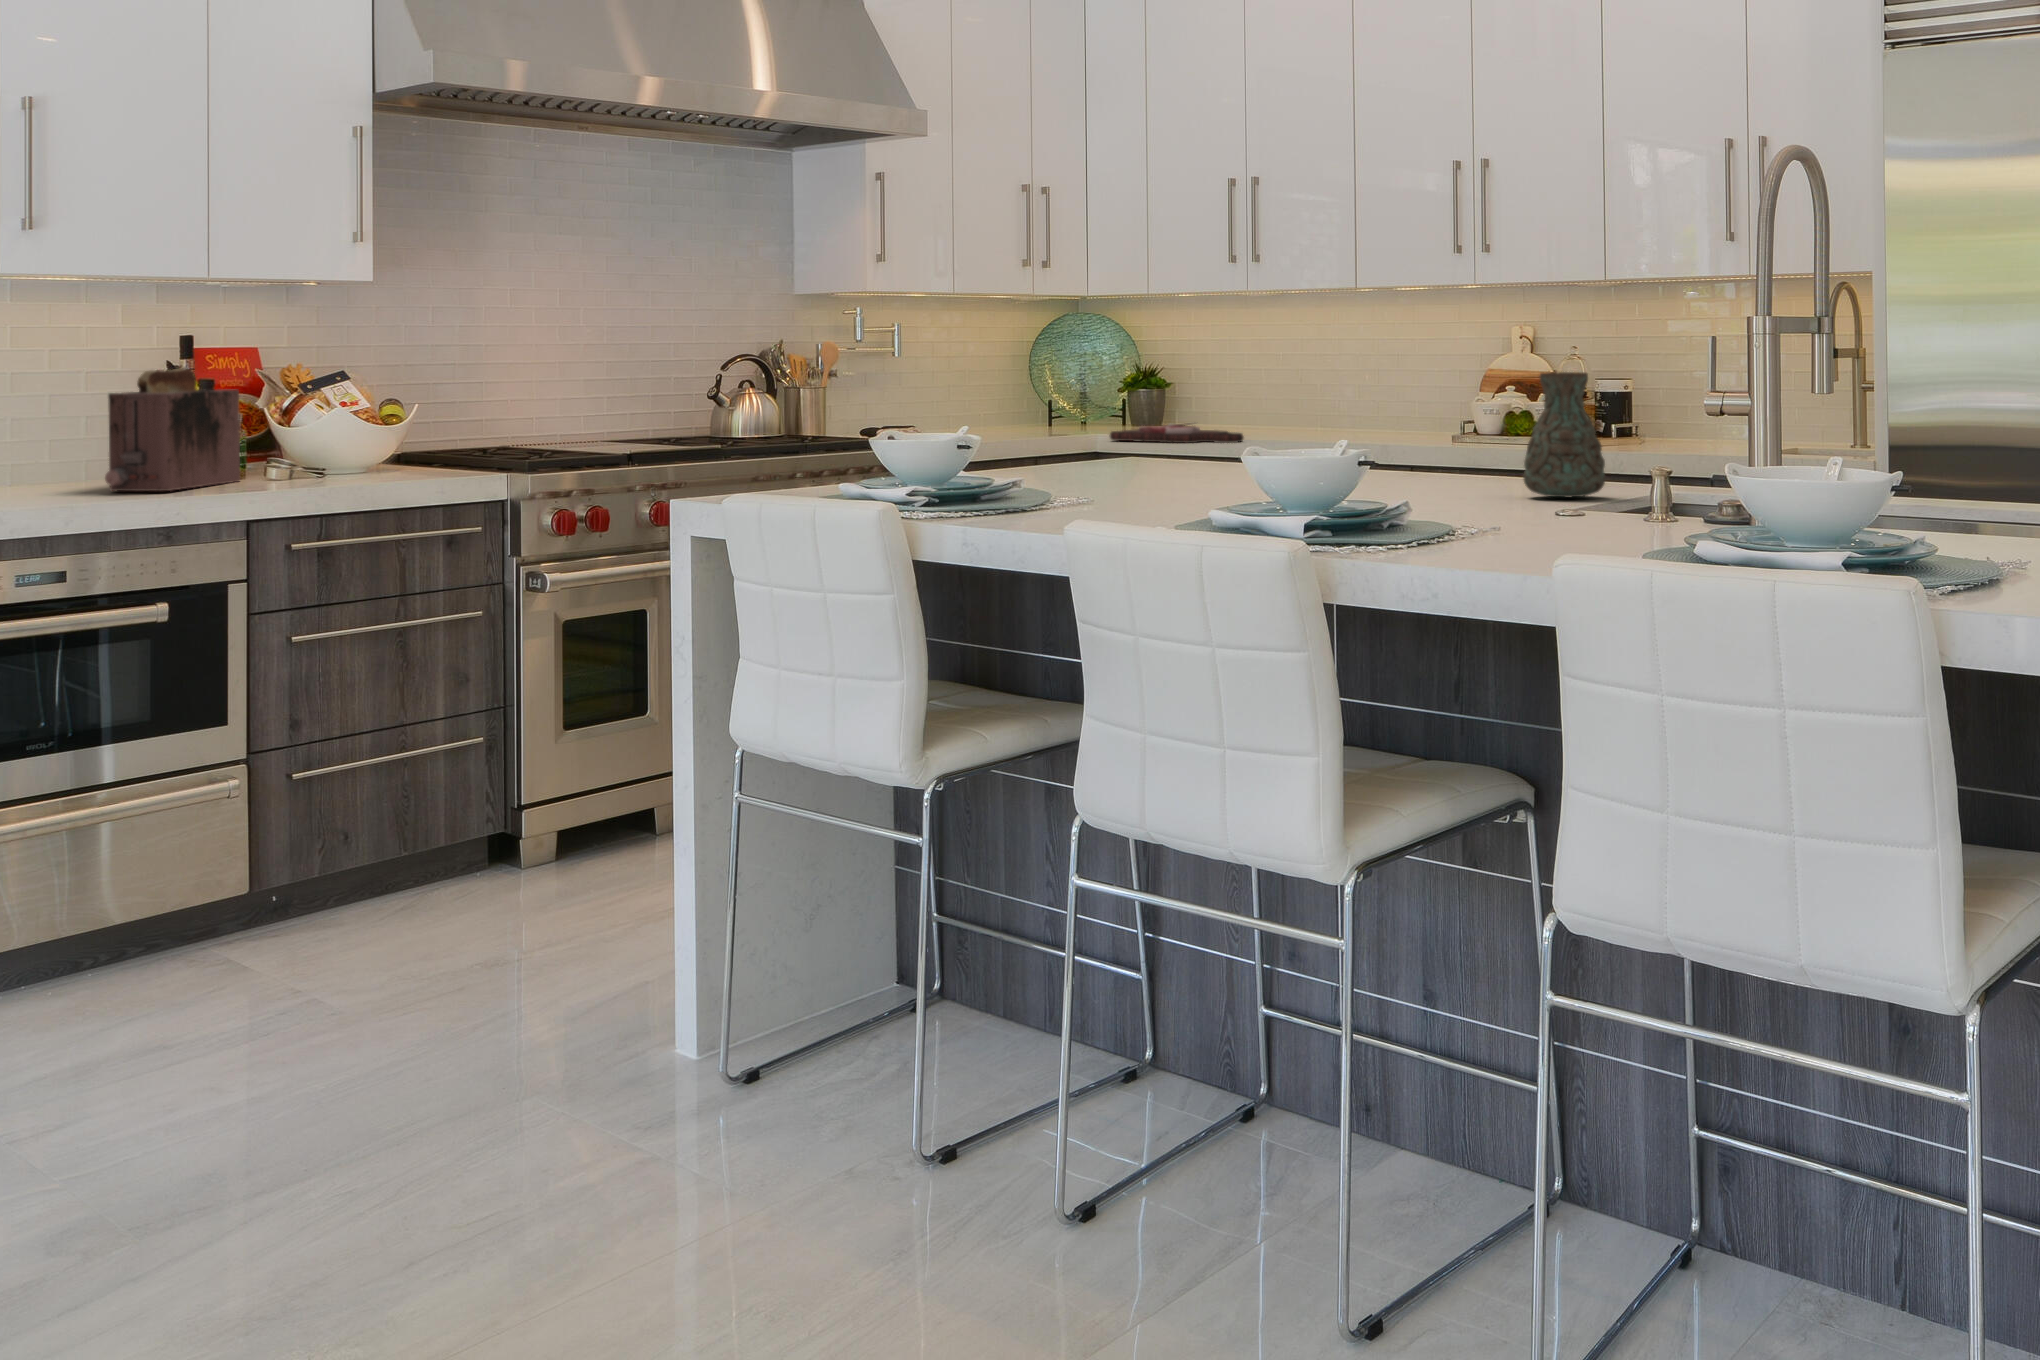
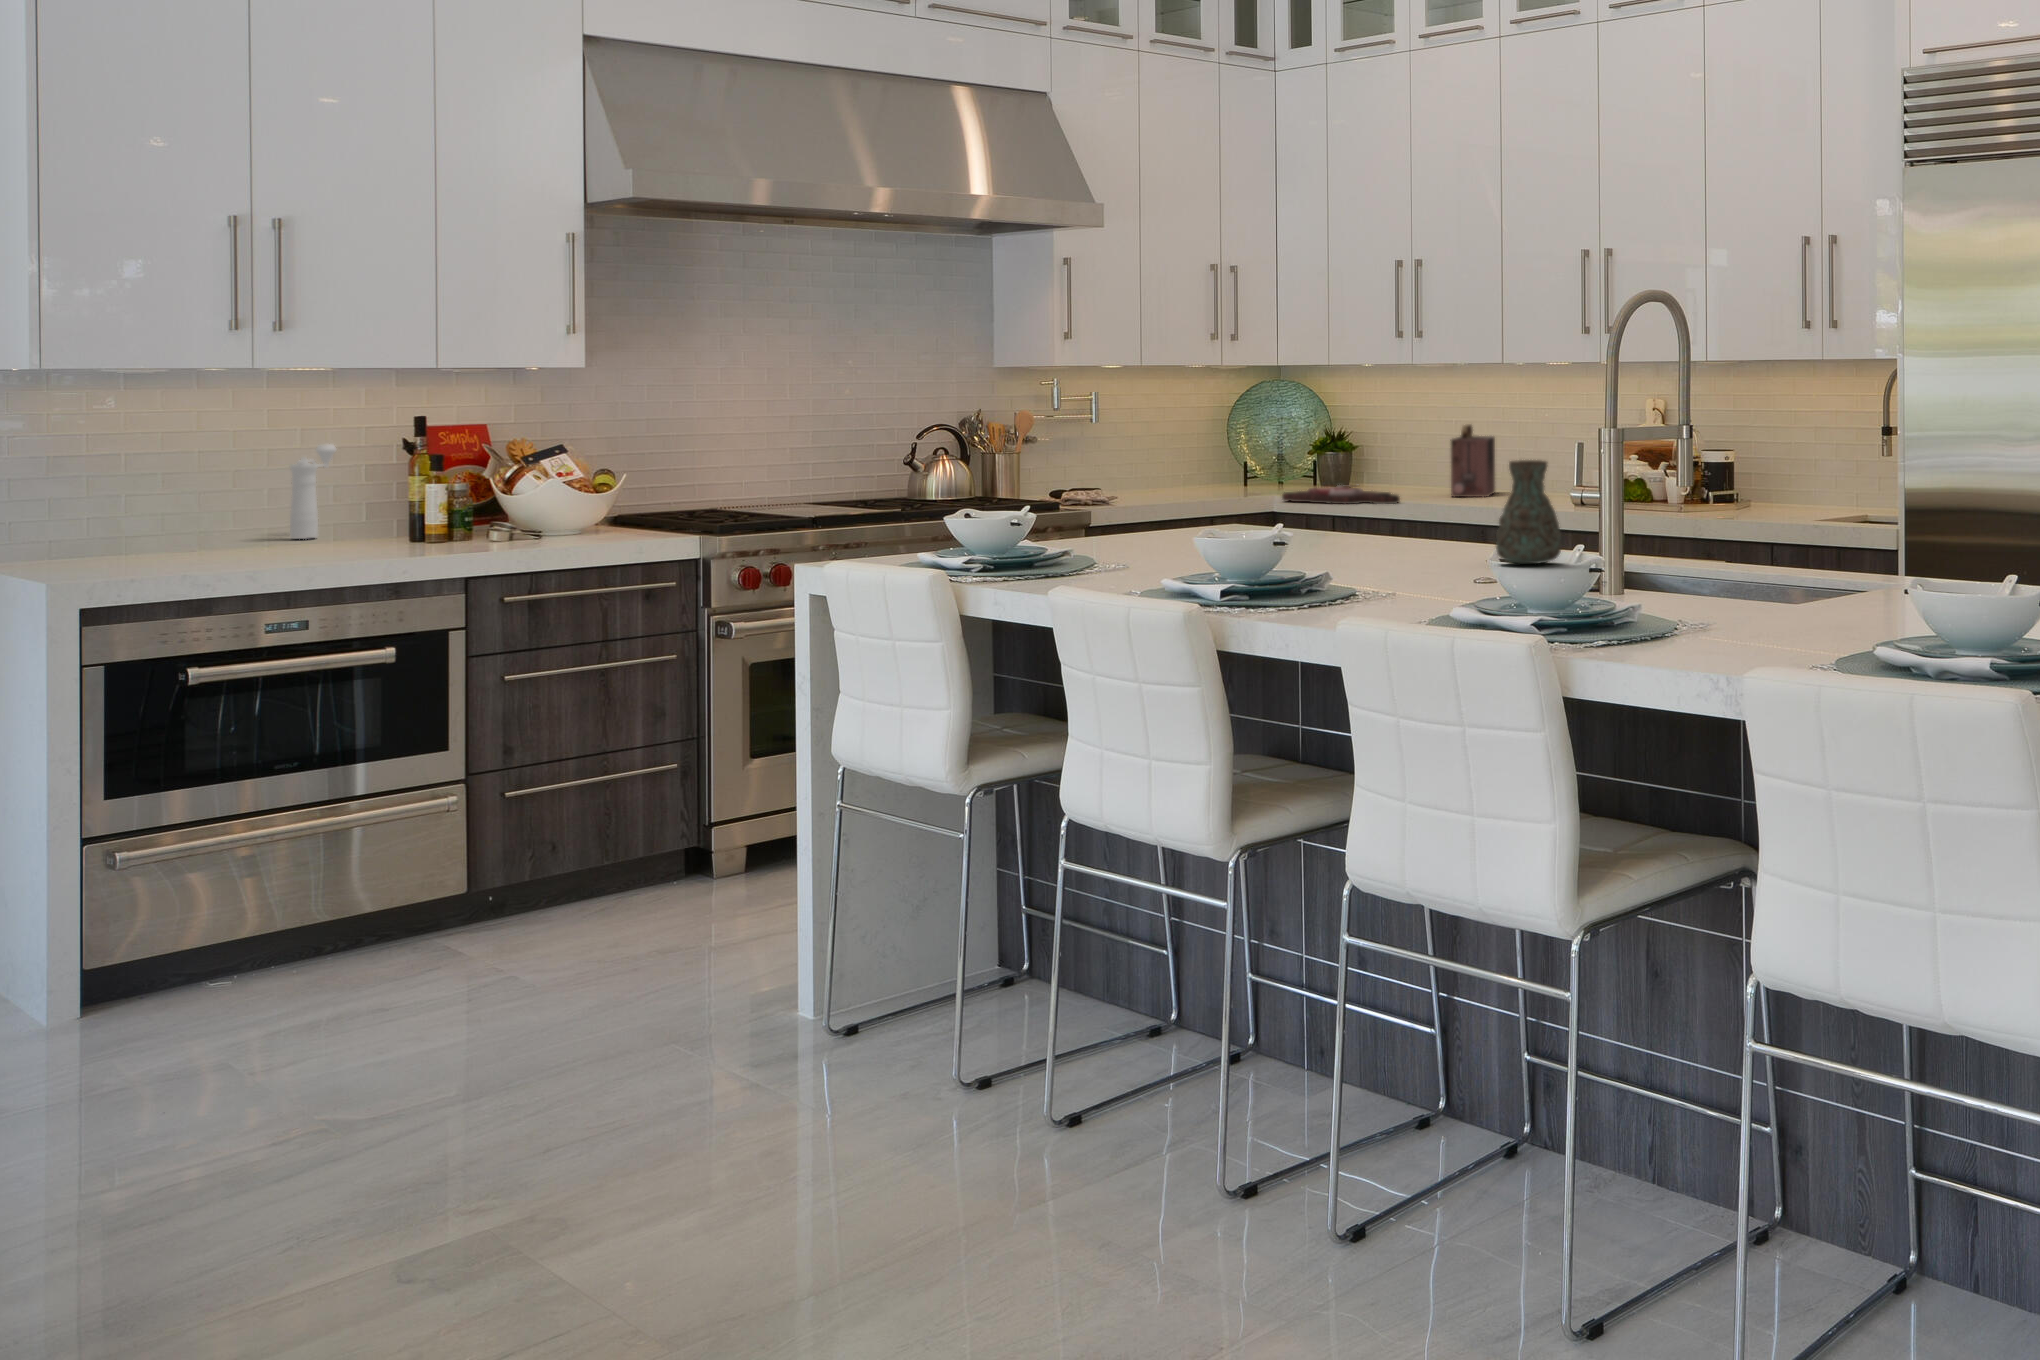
toaster: present [105,368,240,491] -> present [1451,424,1495,497]
pepper mill: none [33,370,86,478] -> present [290,444,337,539]

